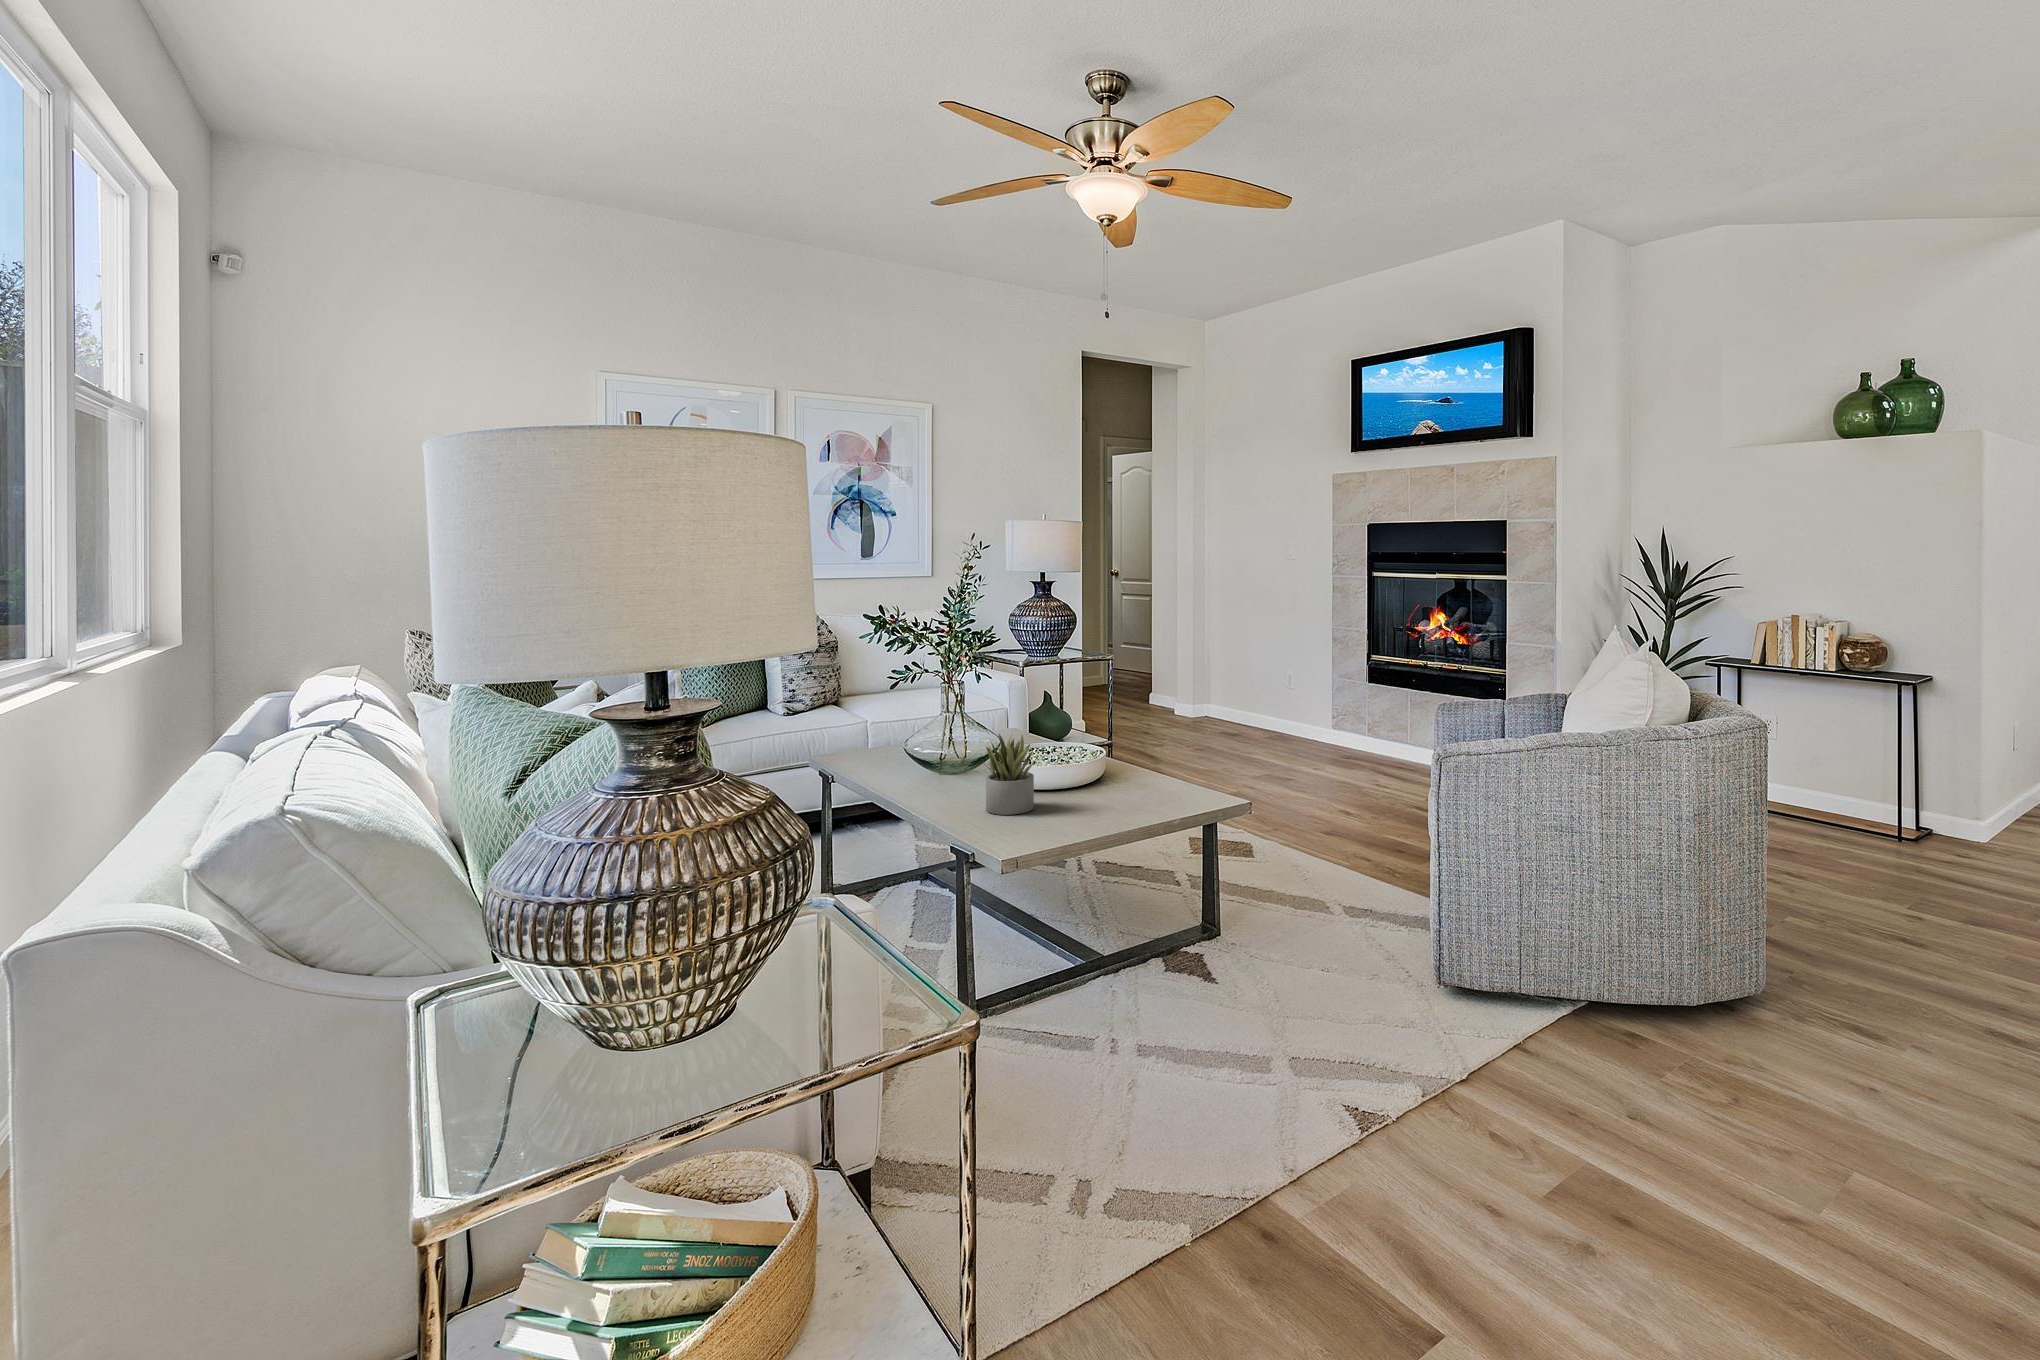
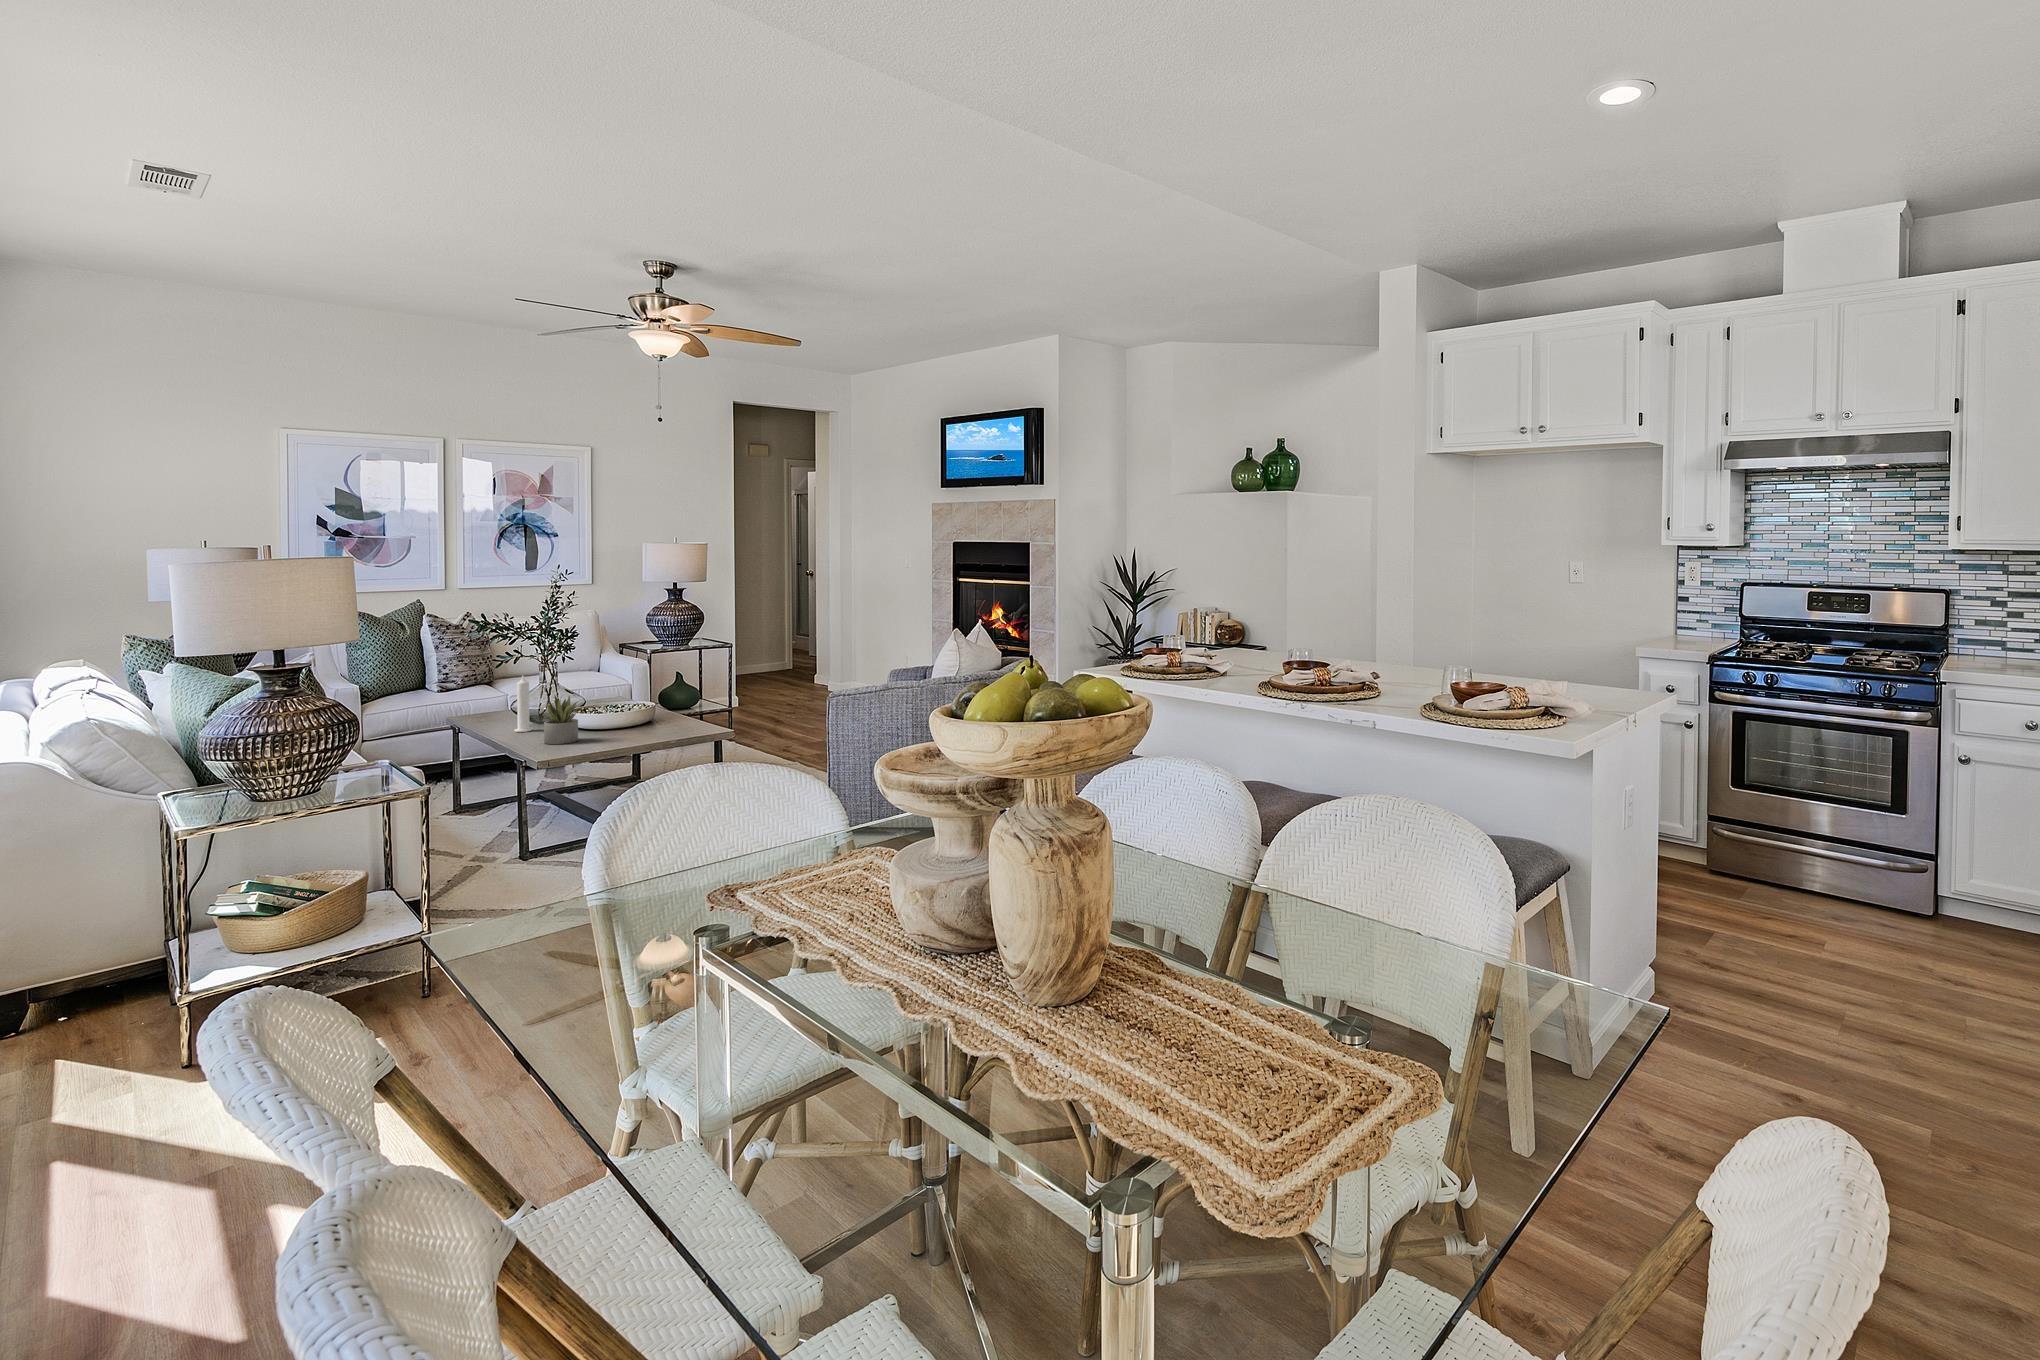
candle: none [922,698,947,786] -> present [514,676,533,732]

